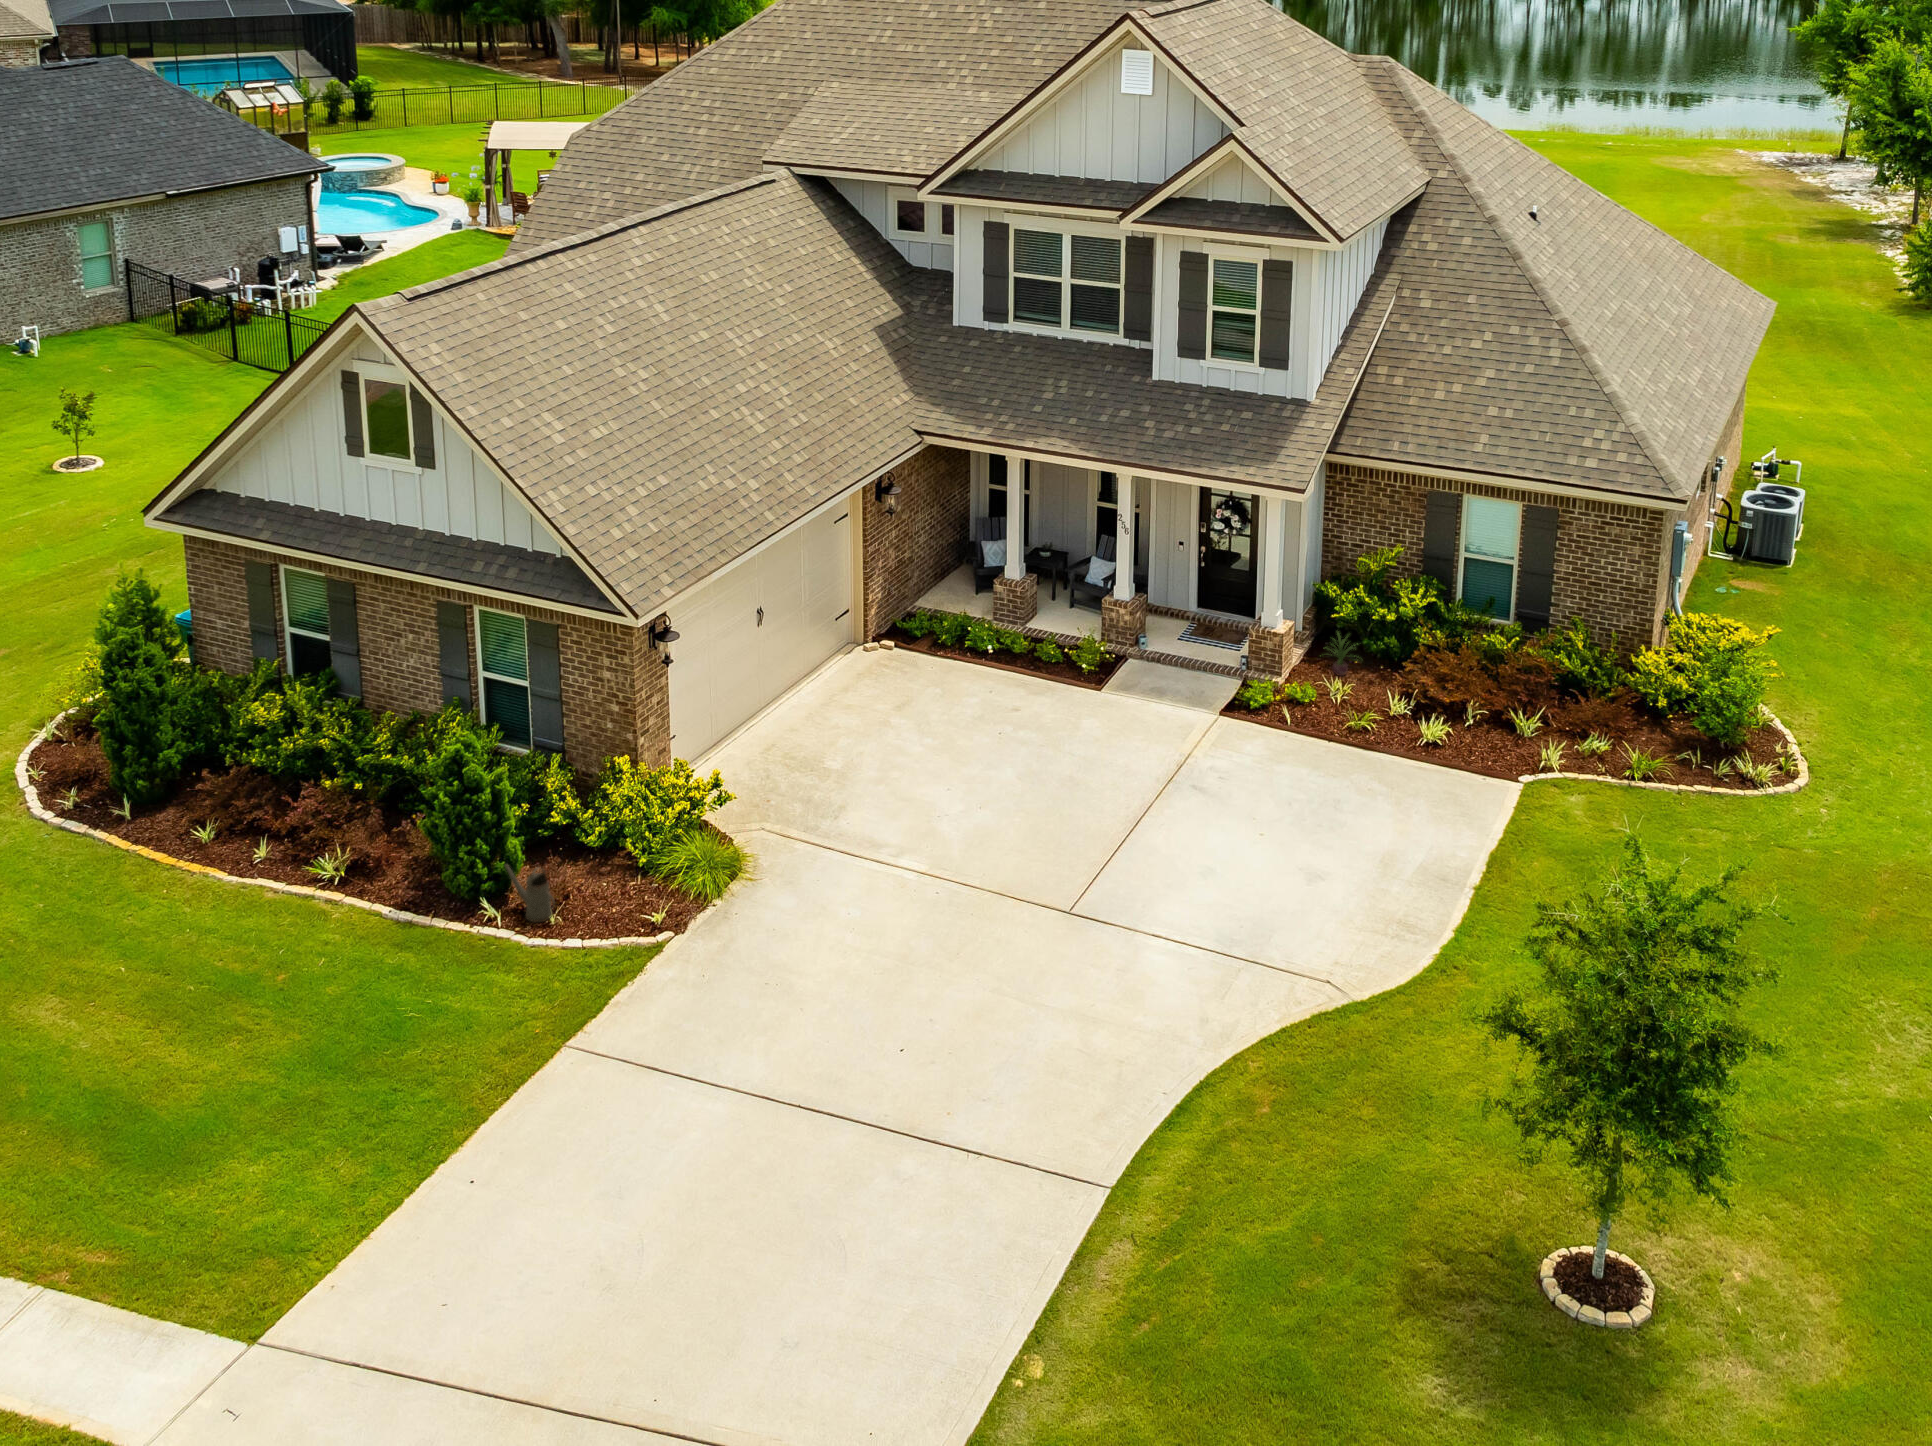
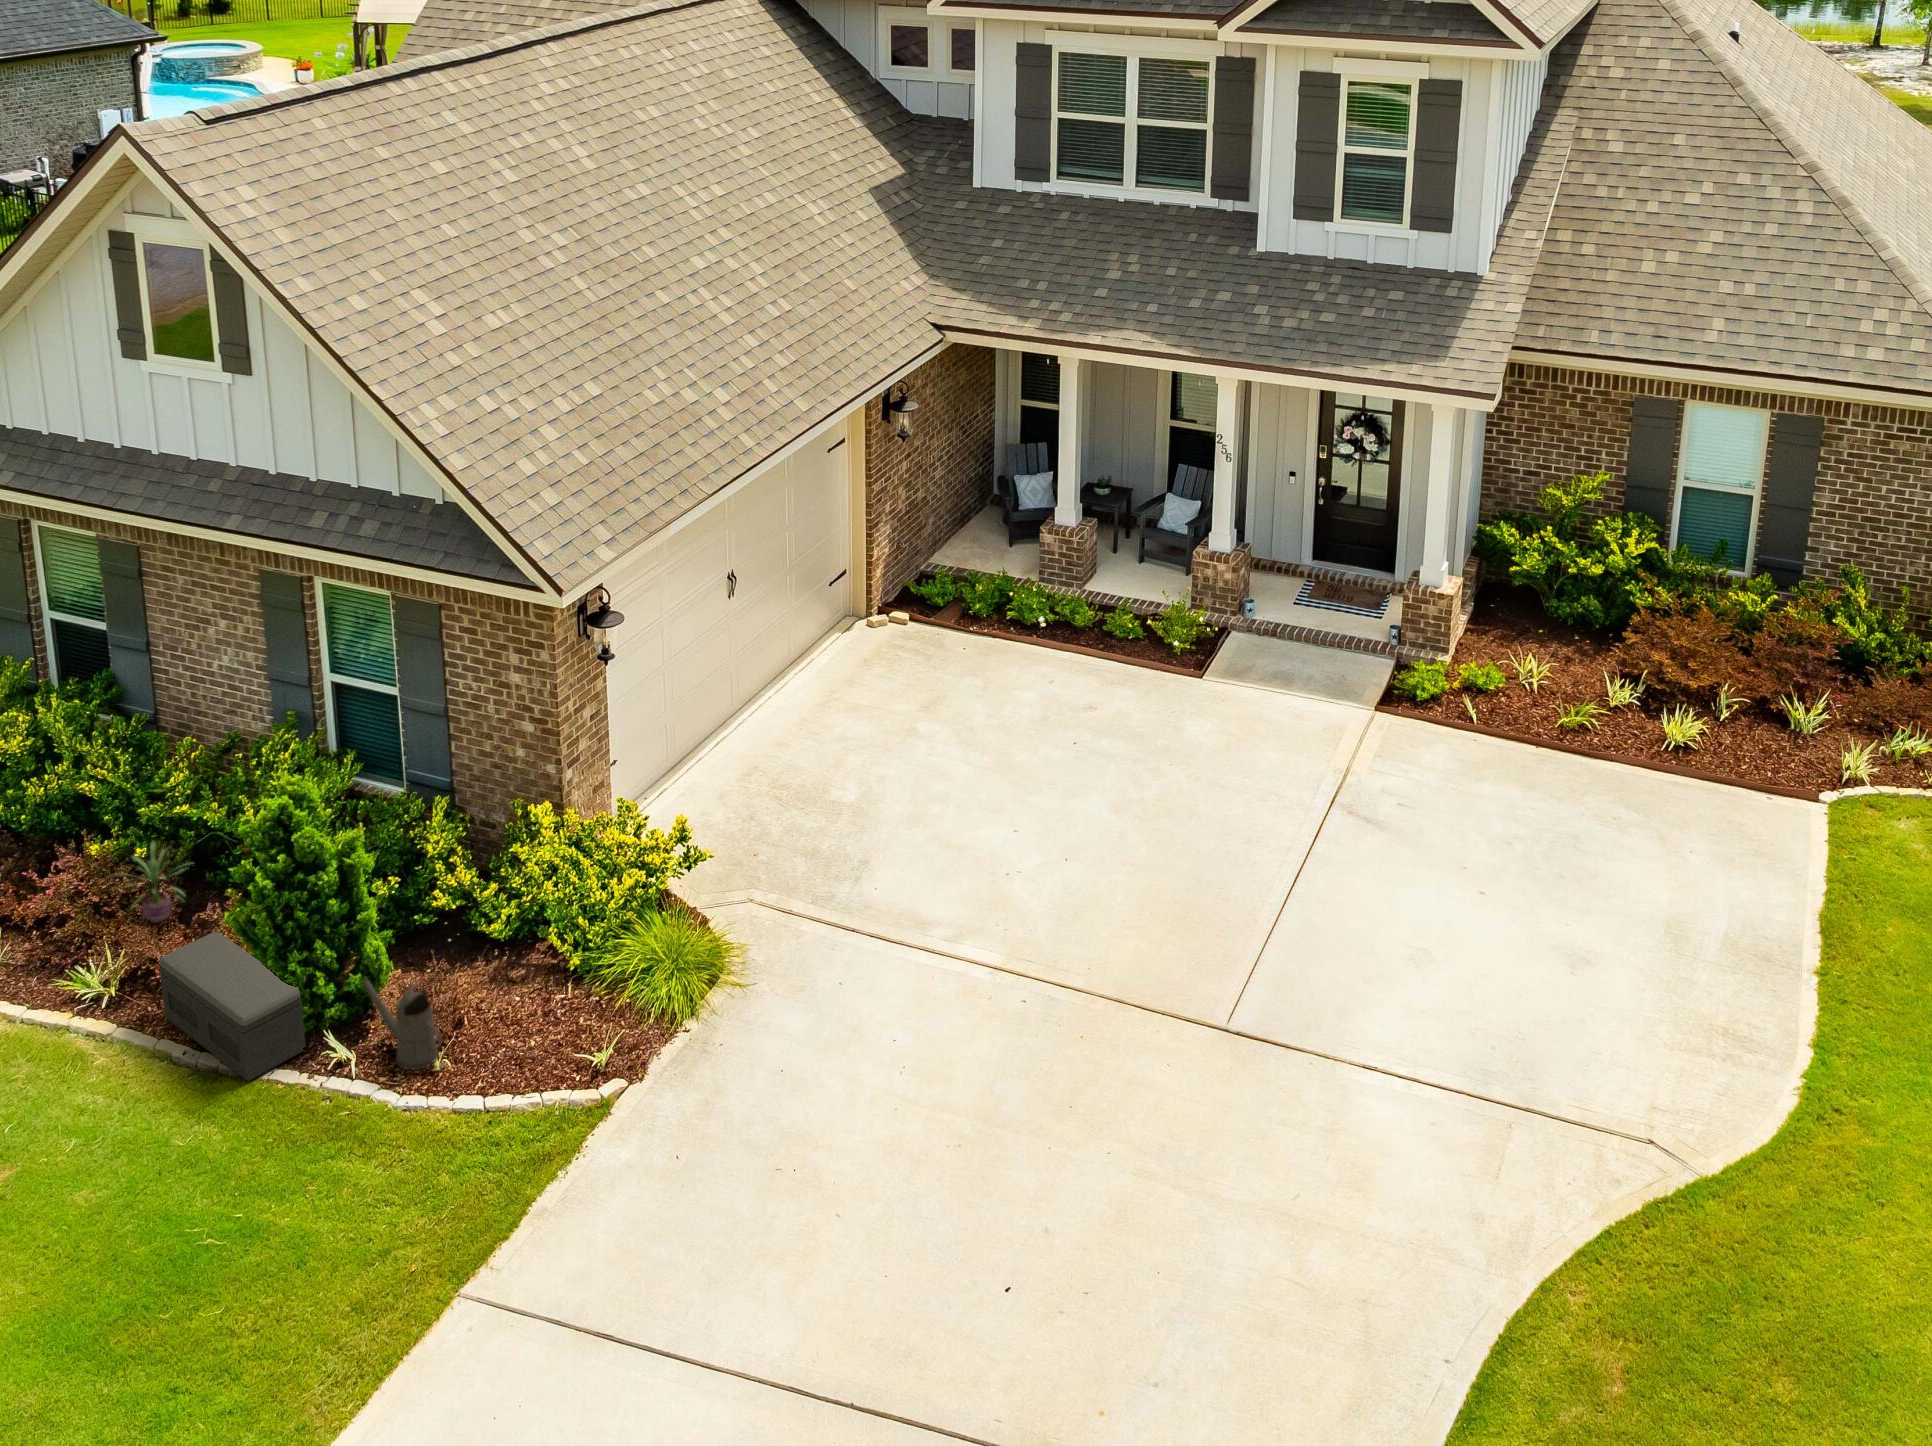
decorative plant: present [1333,632,1358,676] -> present [121,841,184,923]
storage bench: none [375,835,468,926] -> present [160,932,306,1081]

